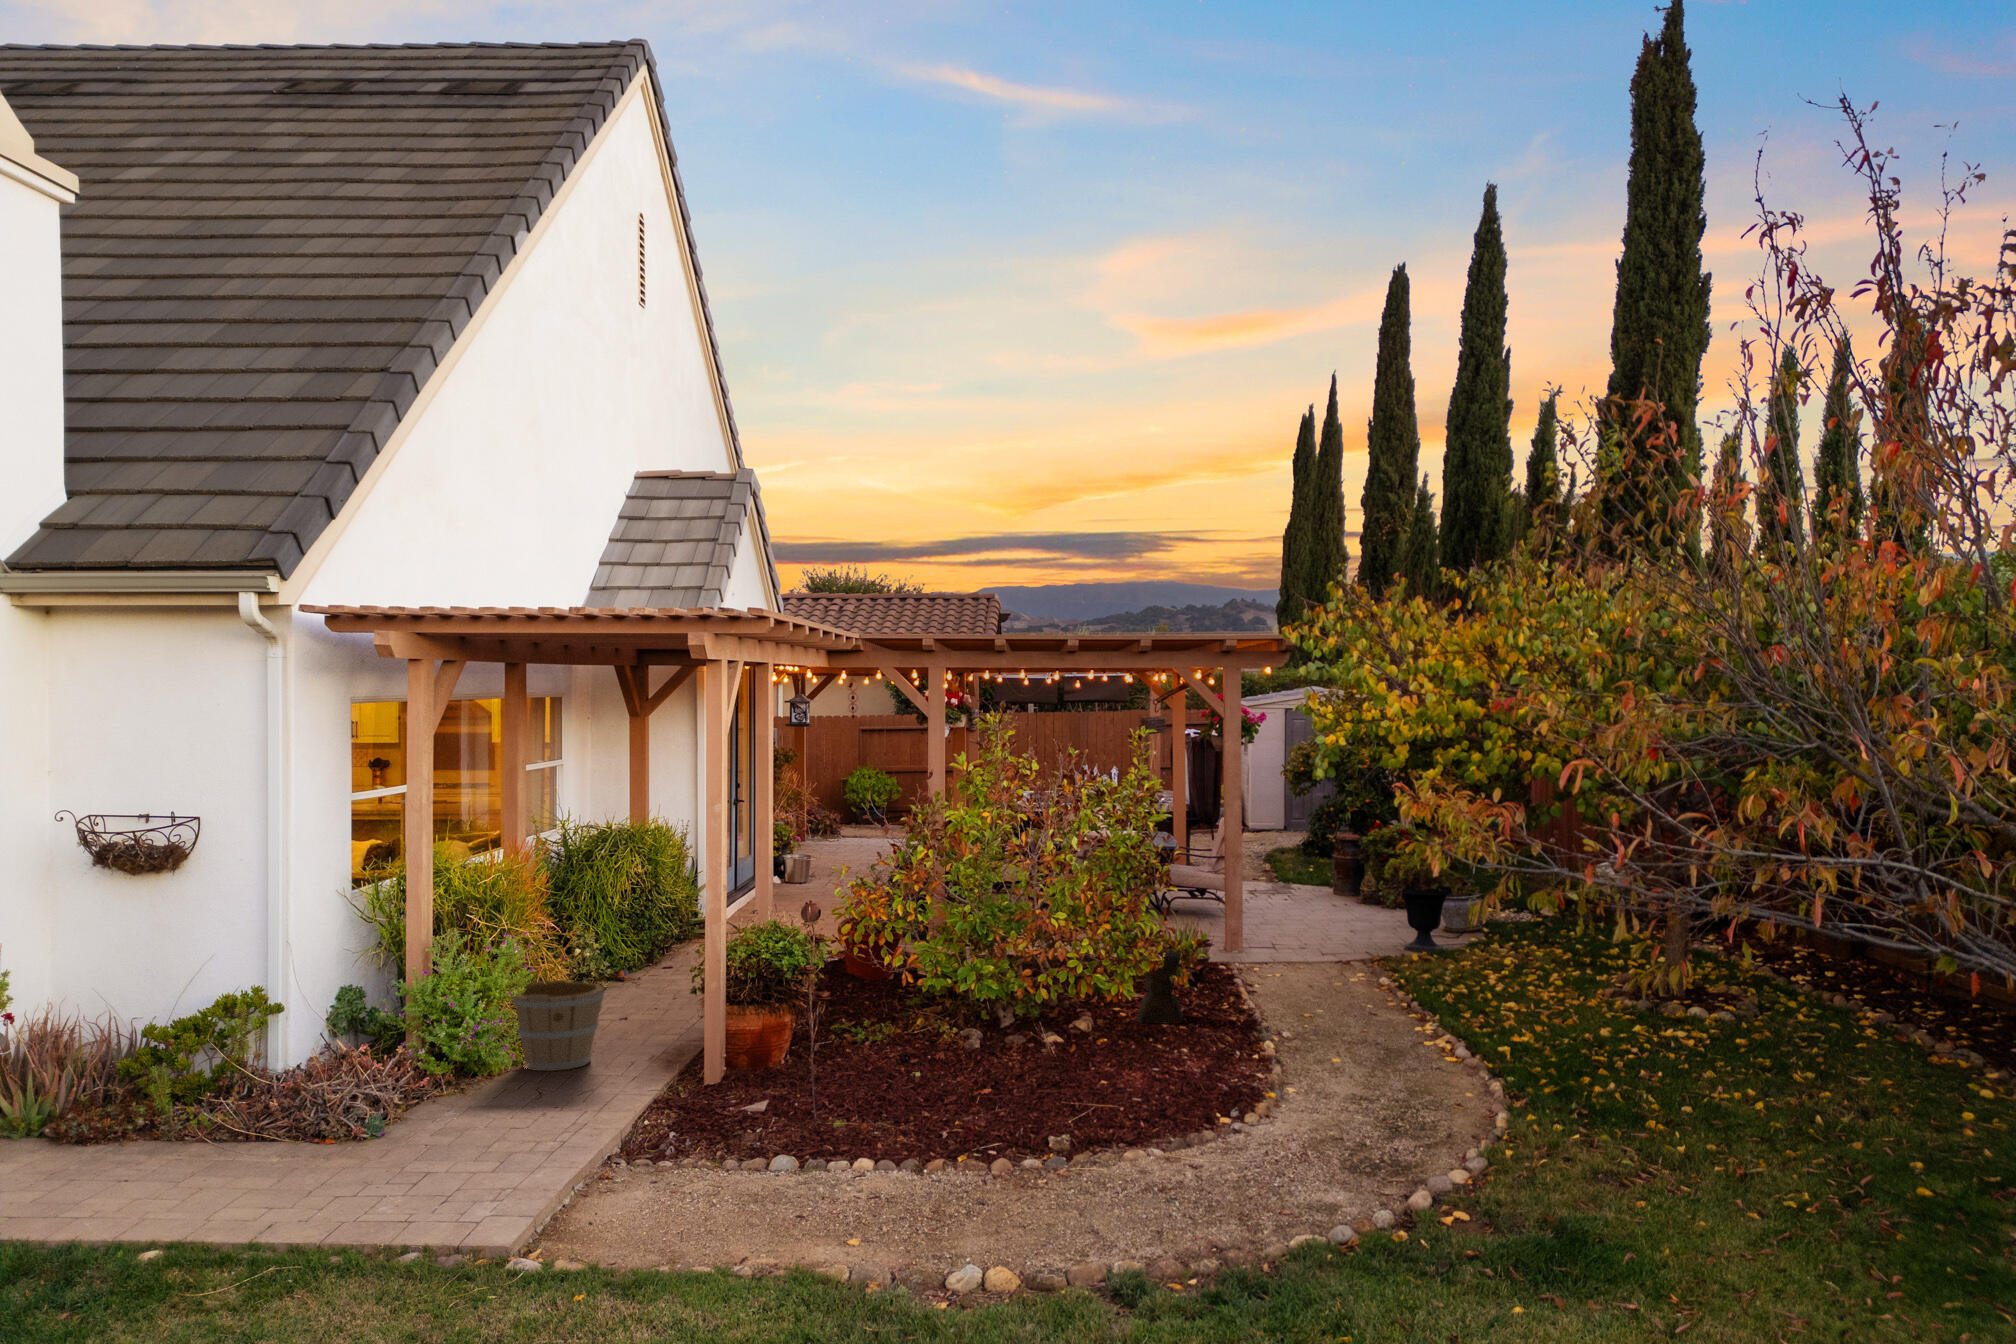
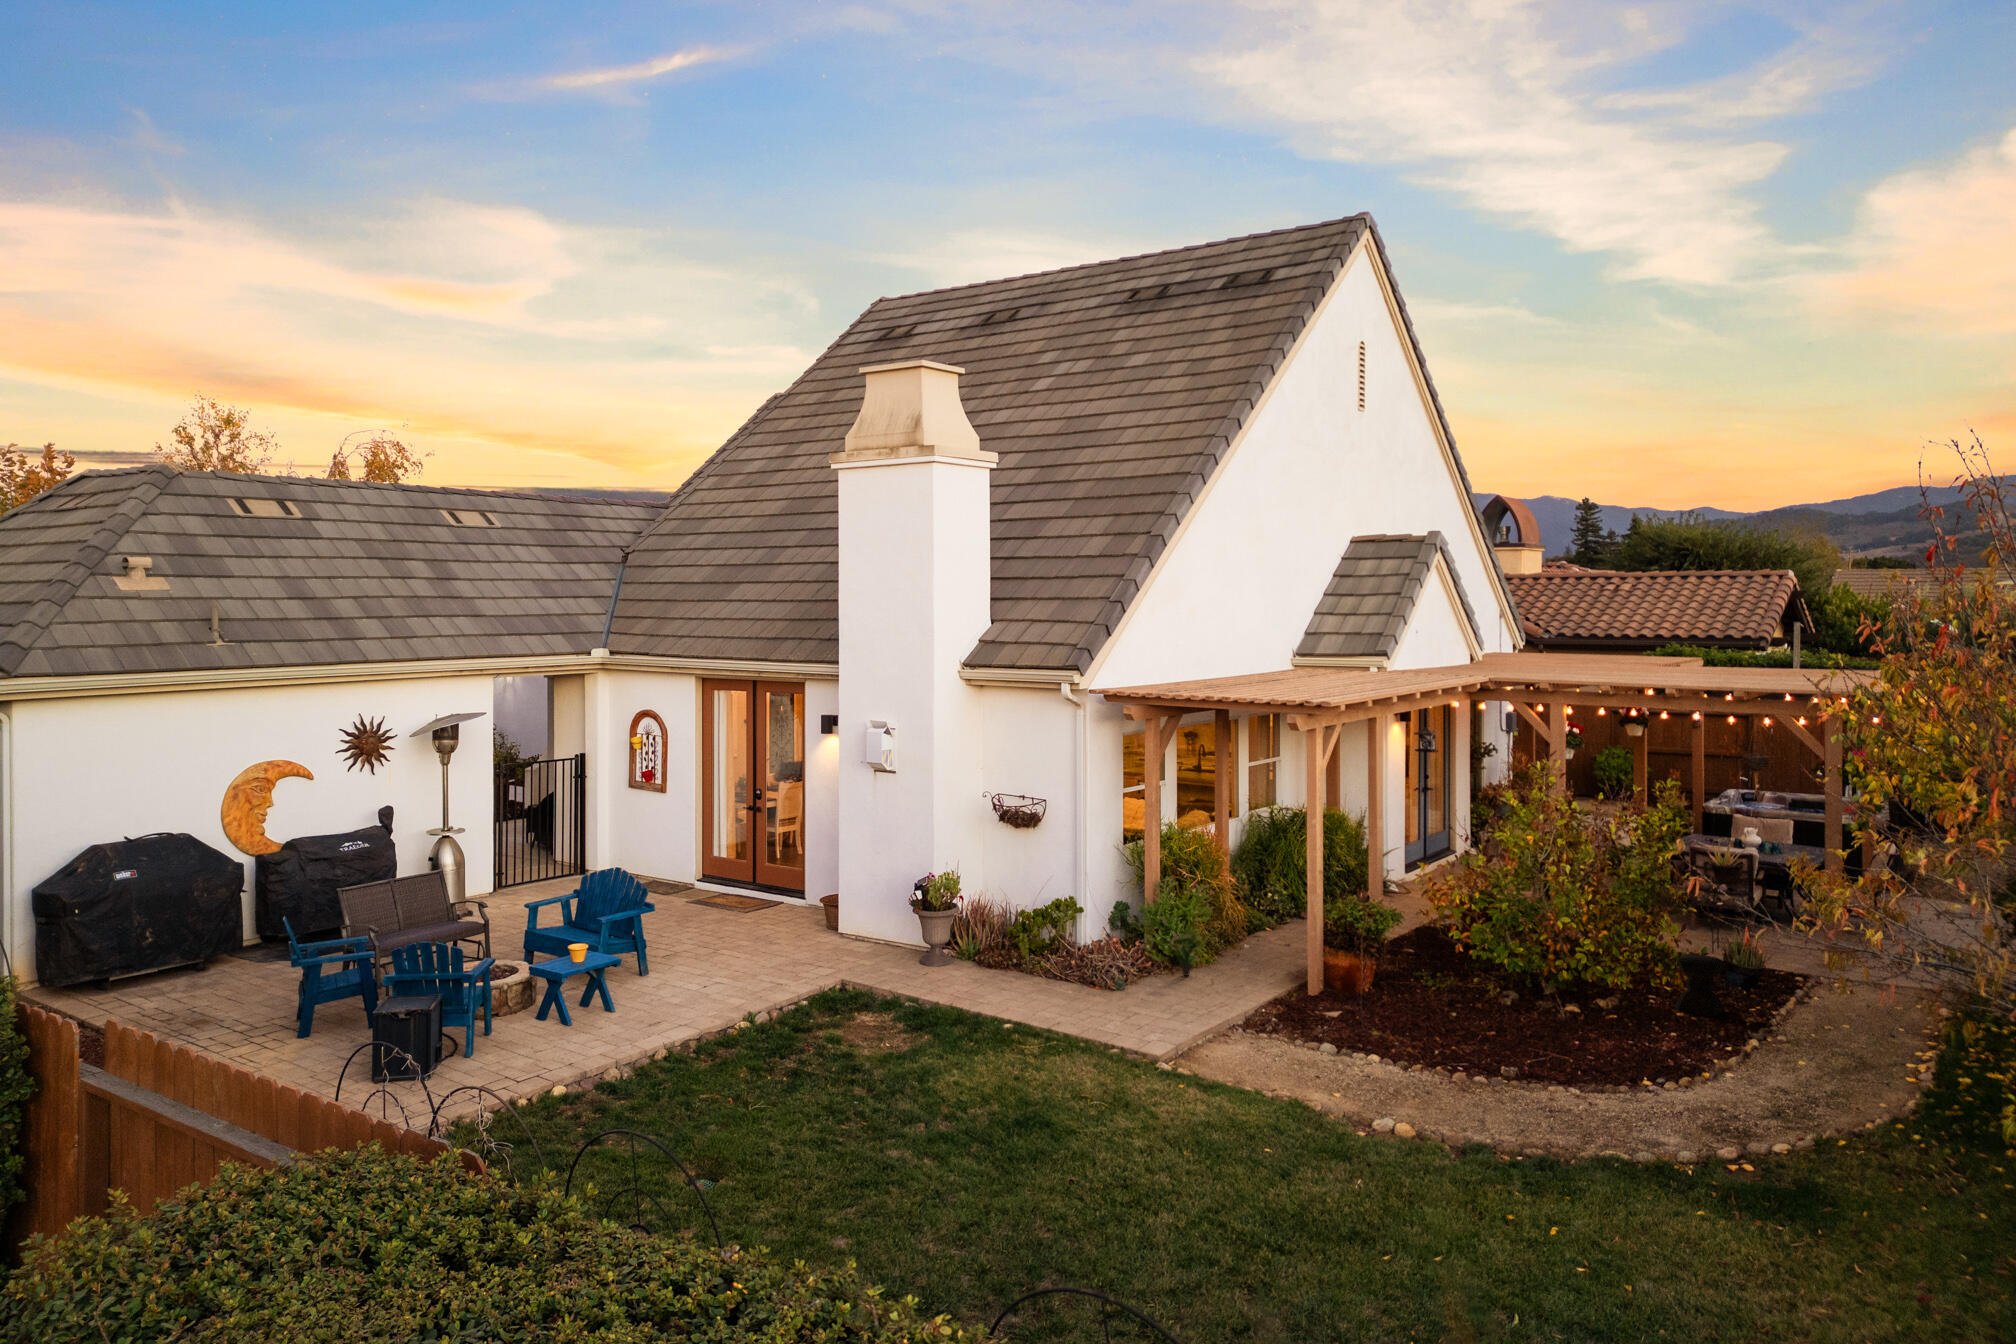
wooden bucket: present [512,980,605,1071] -> none [1211,910,1267,968]
potted plant: none [463,1024,506,1098] -> present [1178,939,1195,976]

